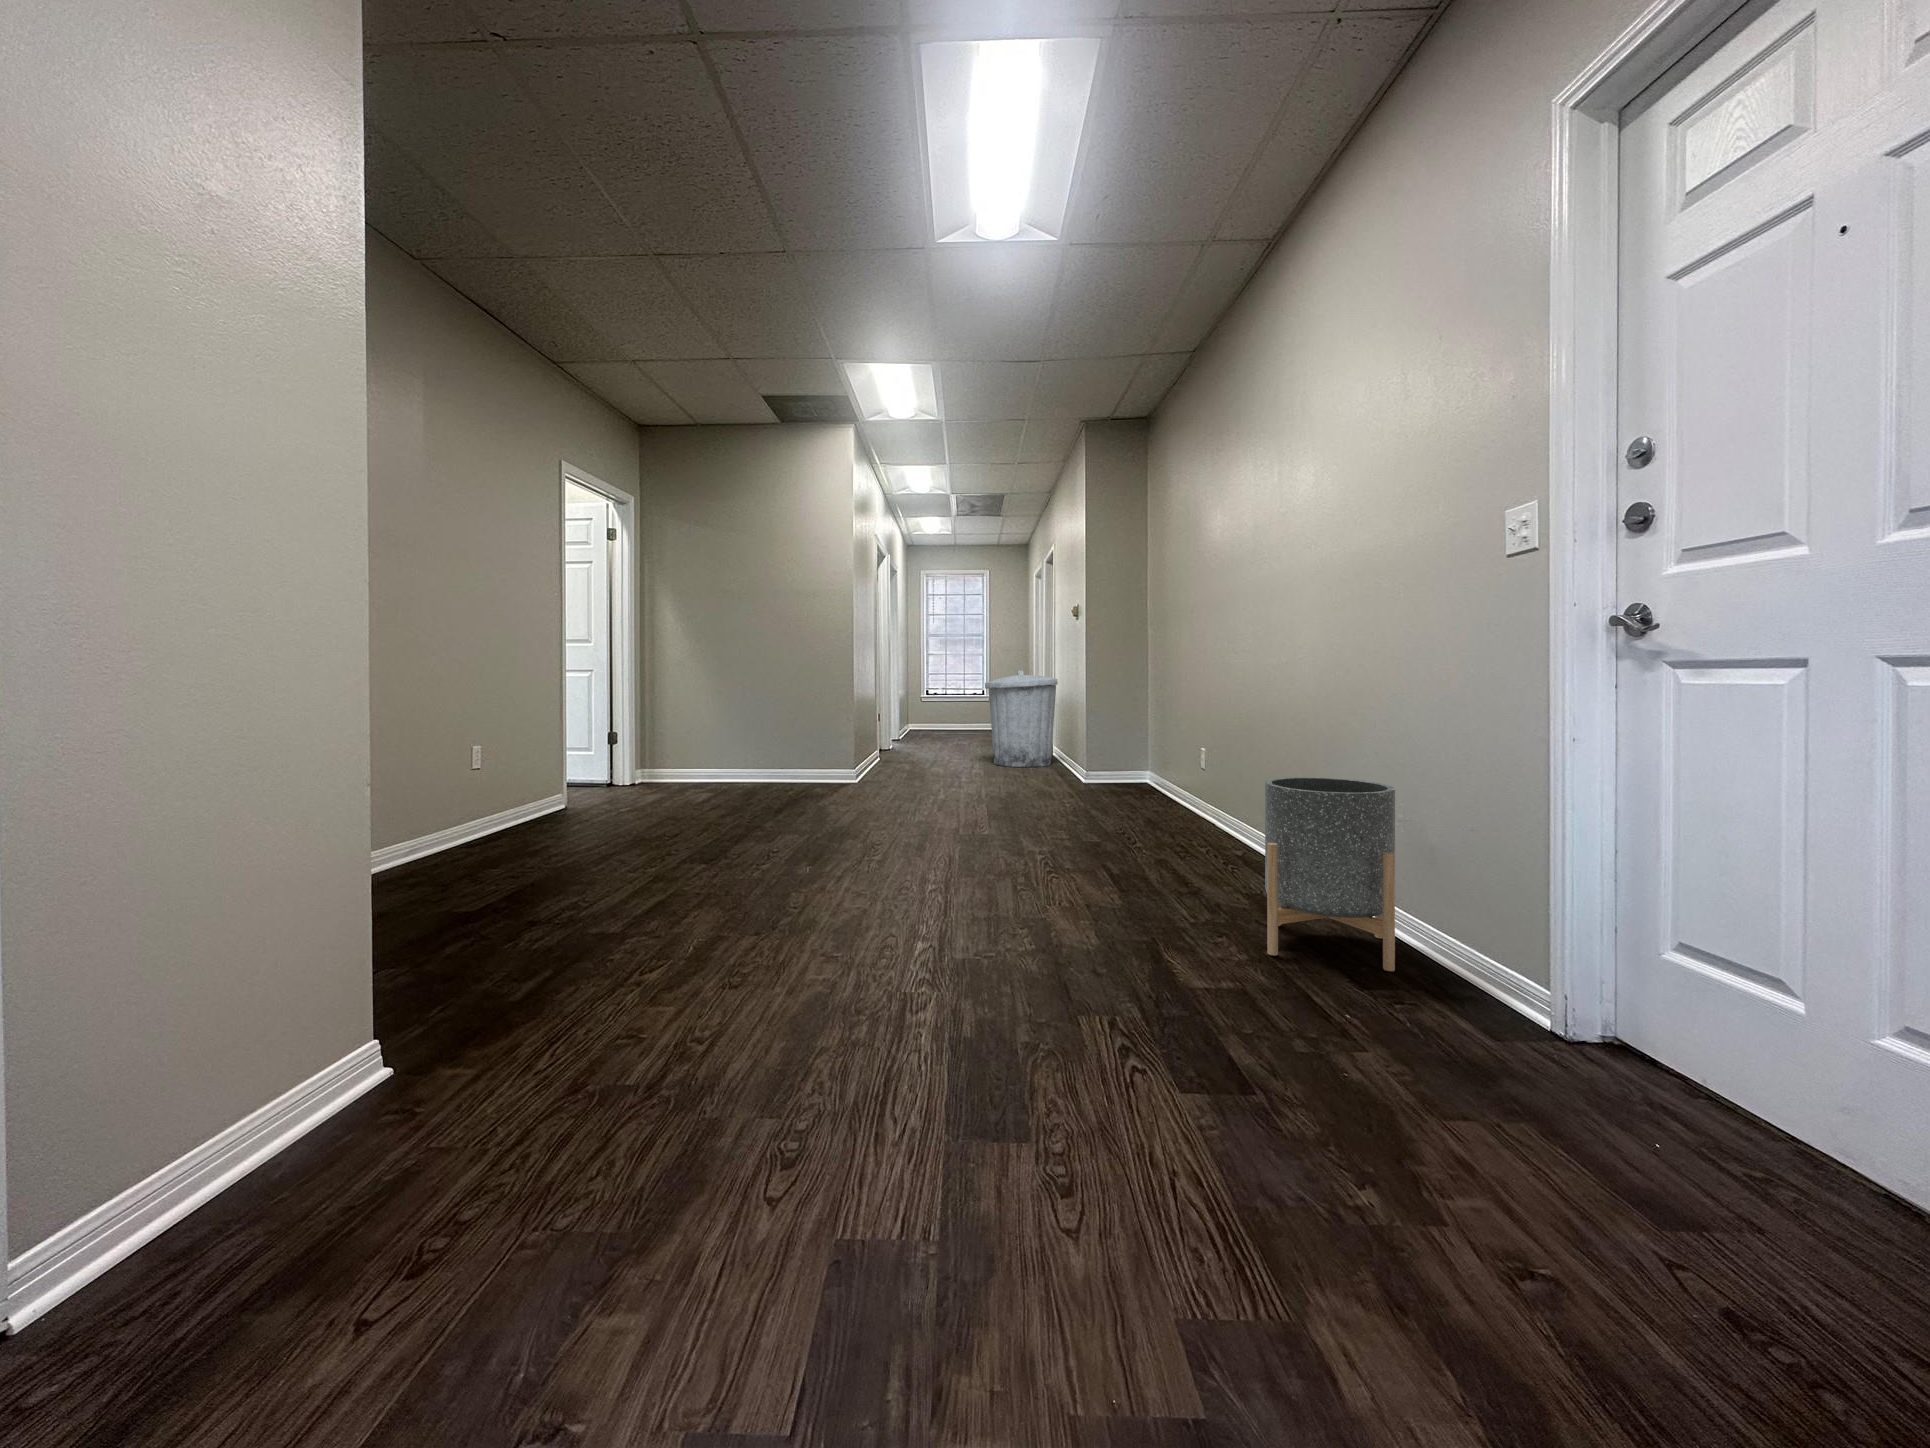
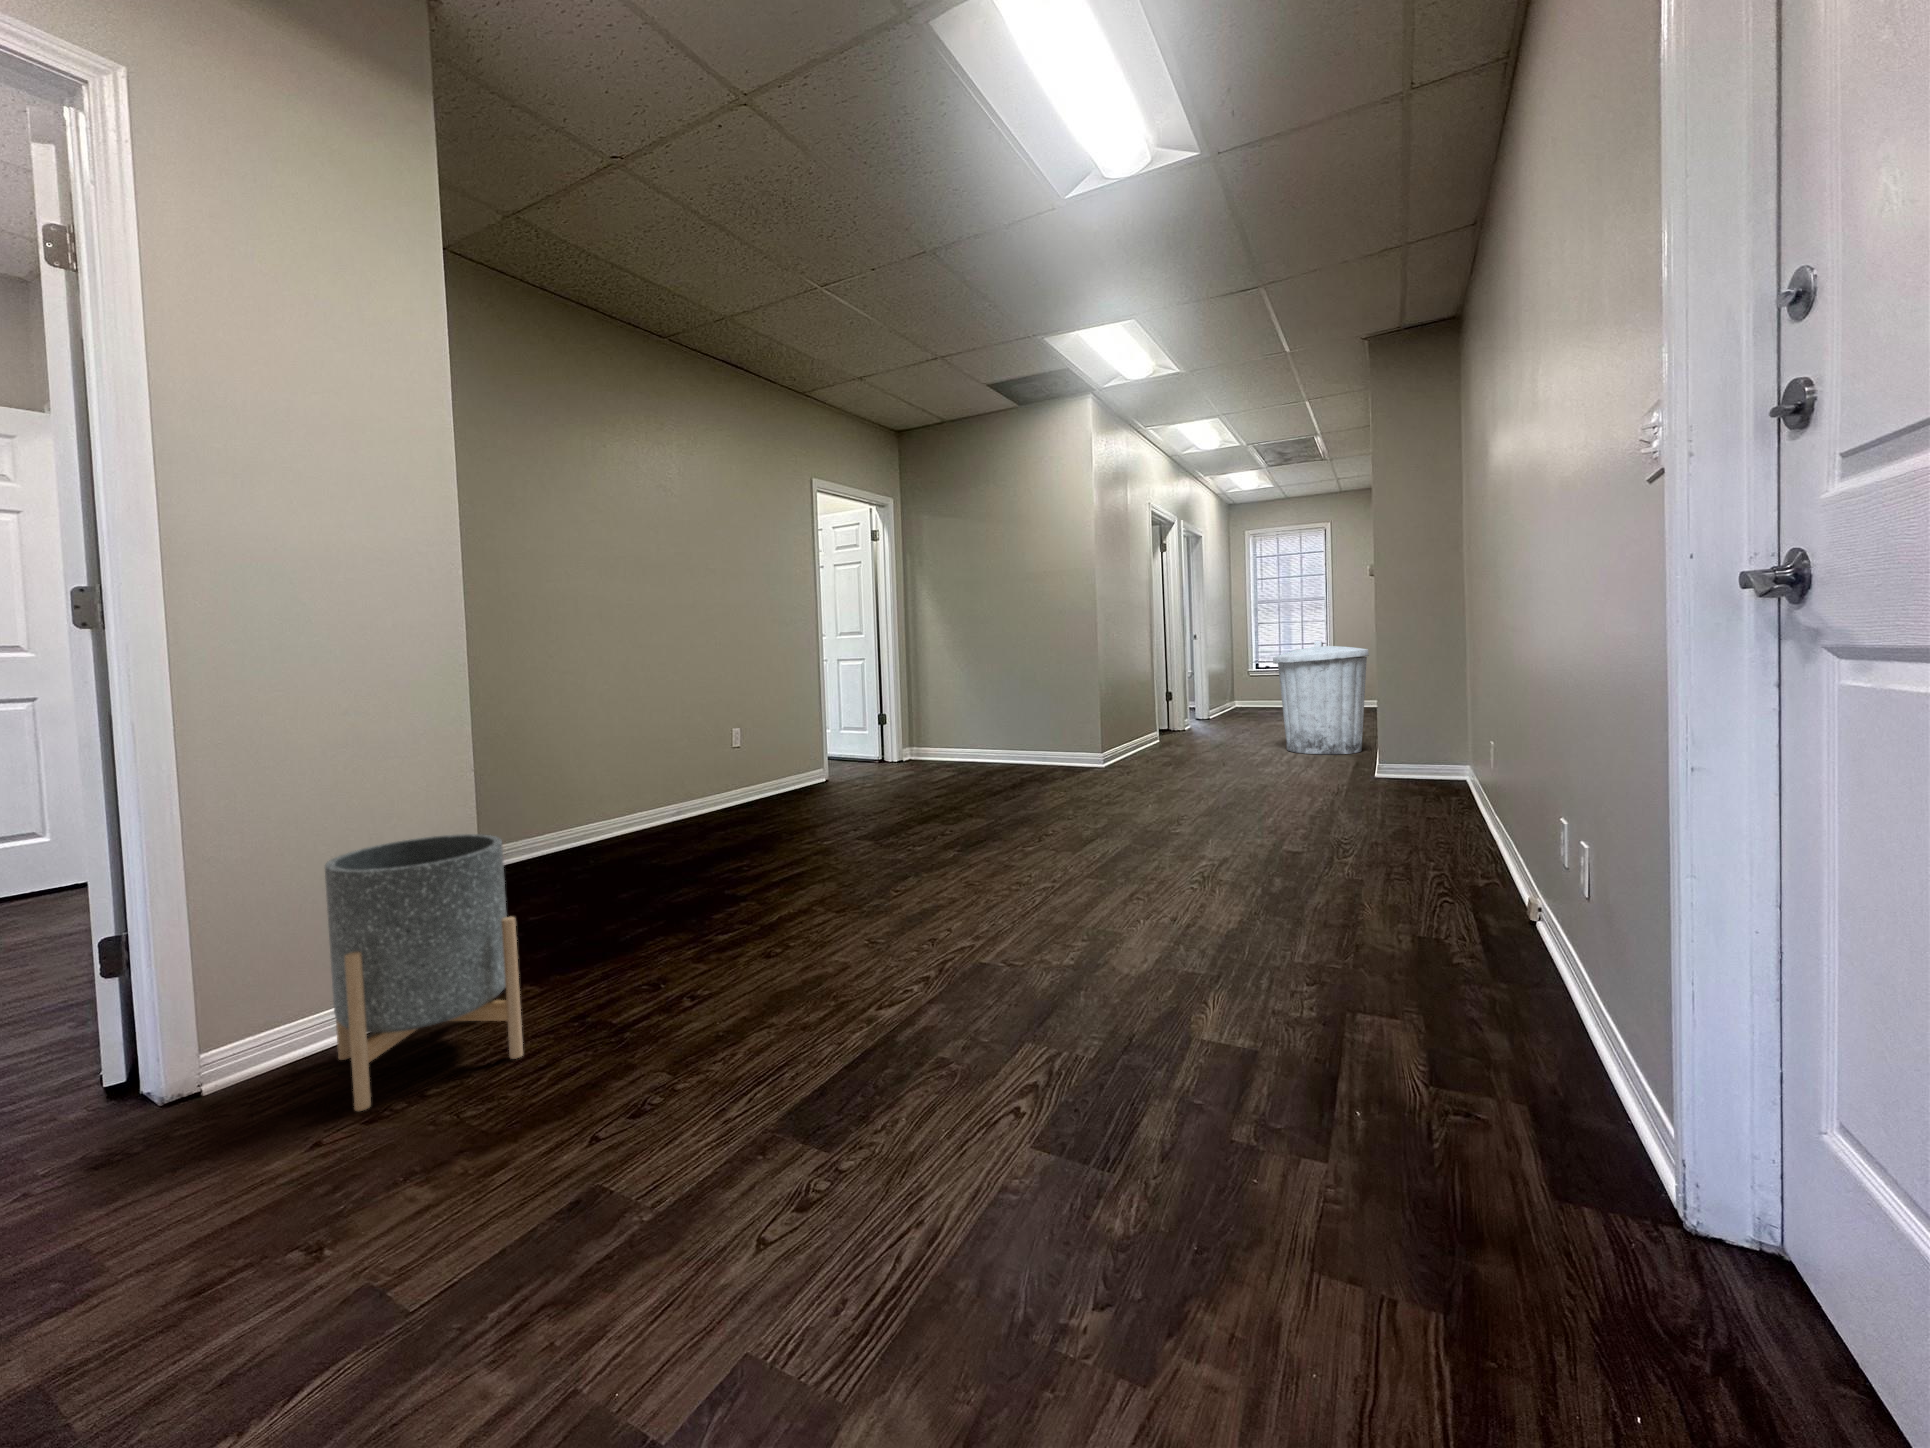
planter: present [1265,777,1395,971] -> present [324,834,523,1111]

